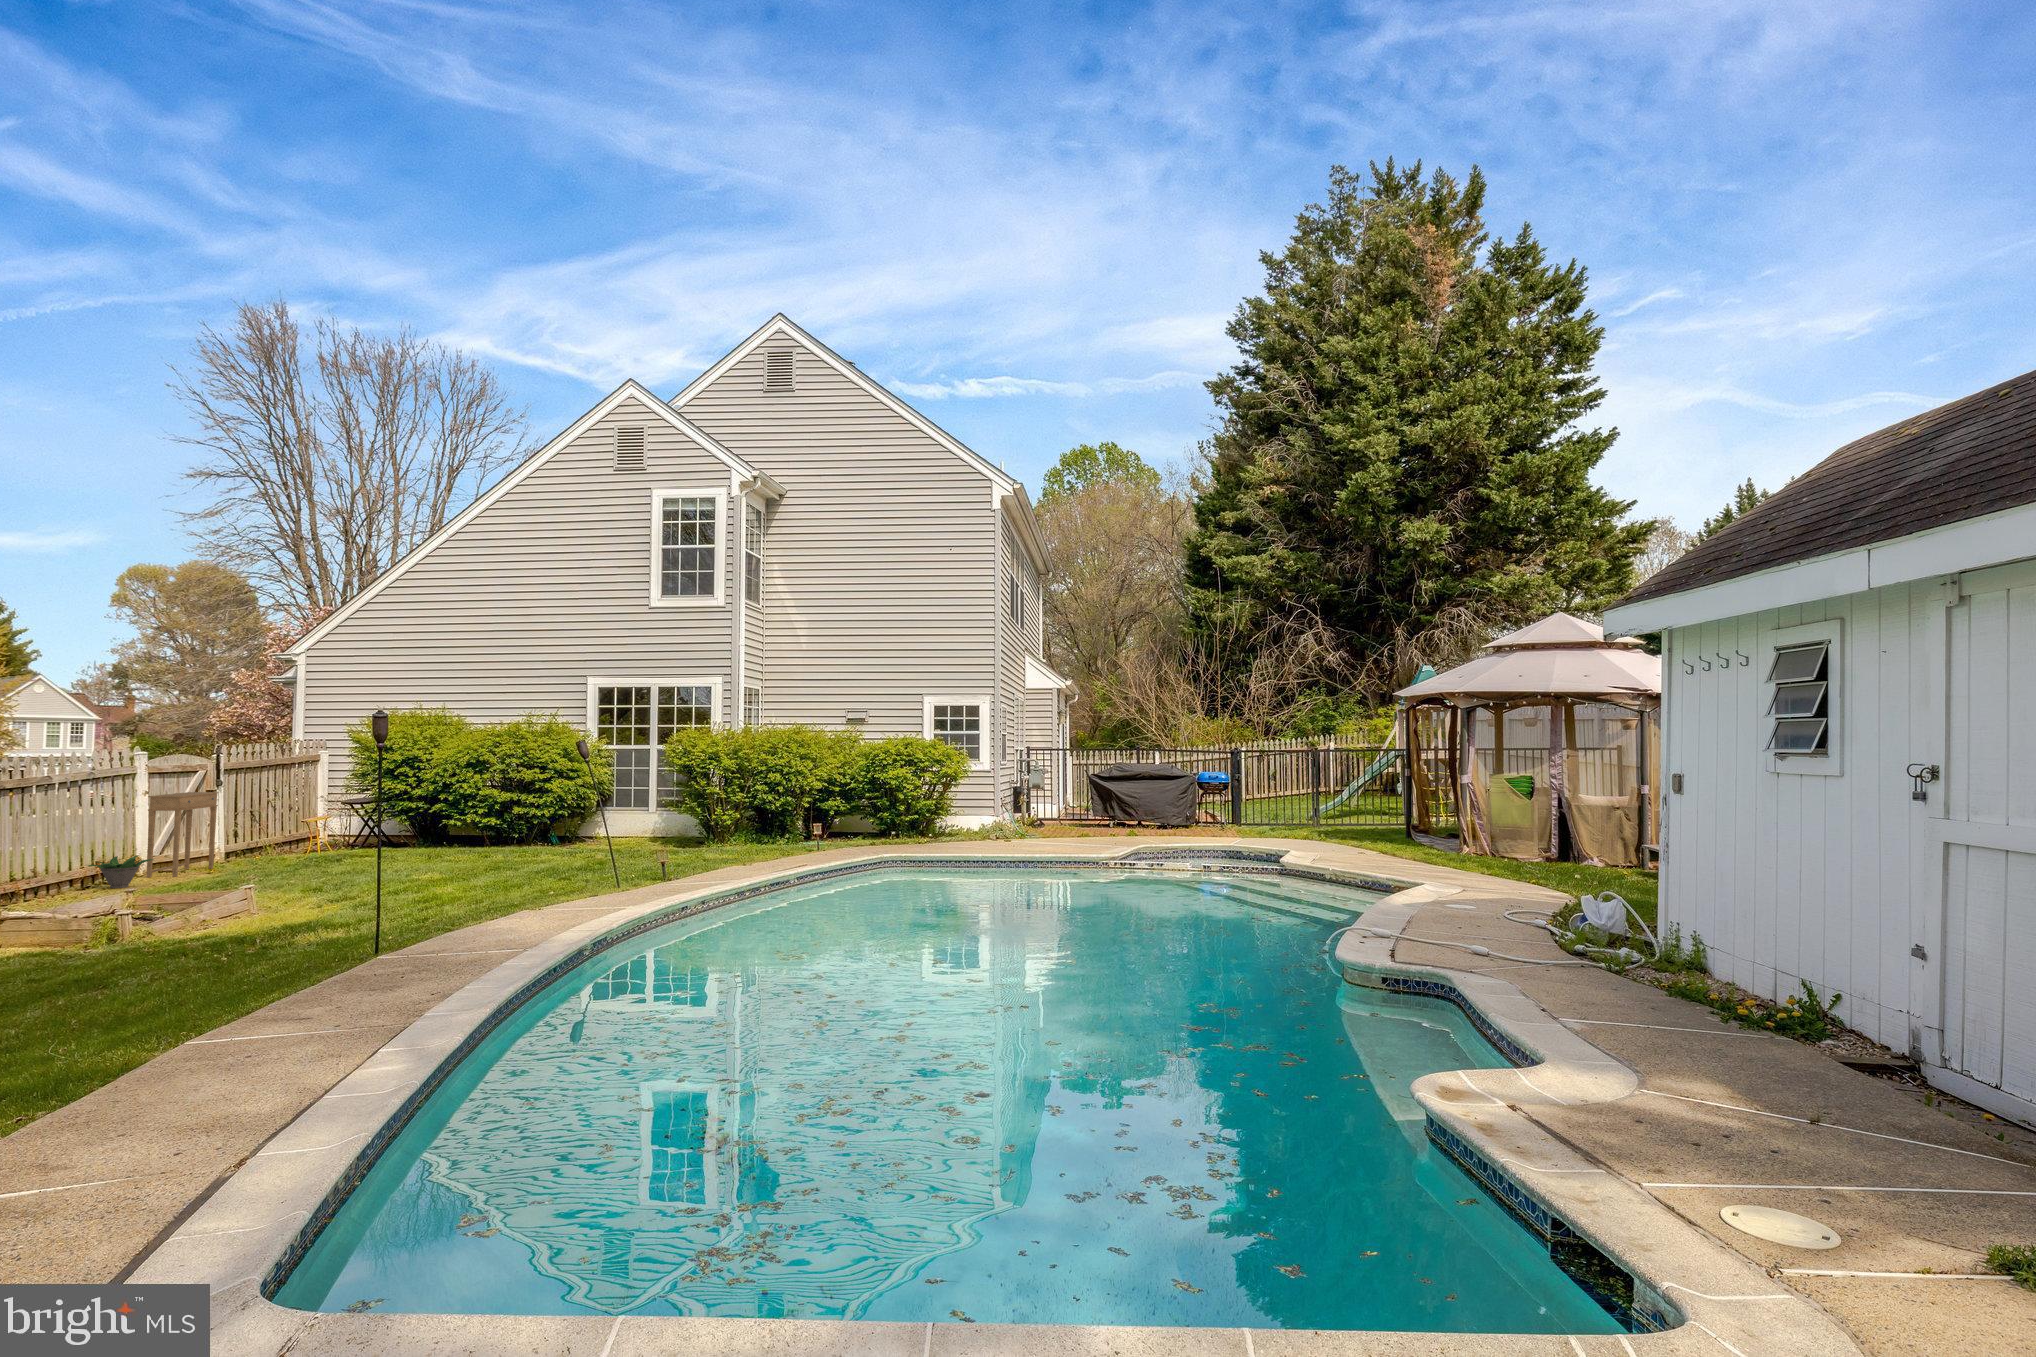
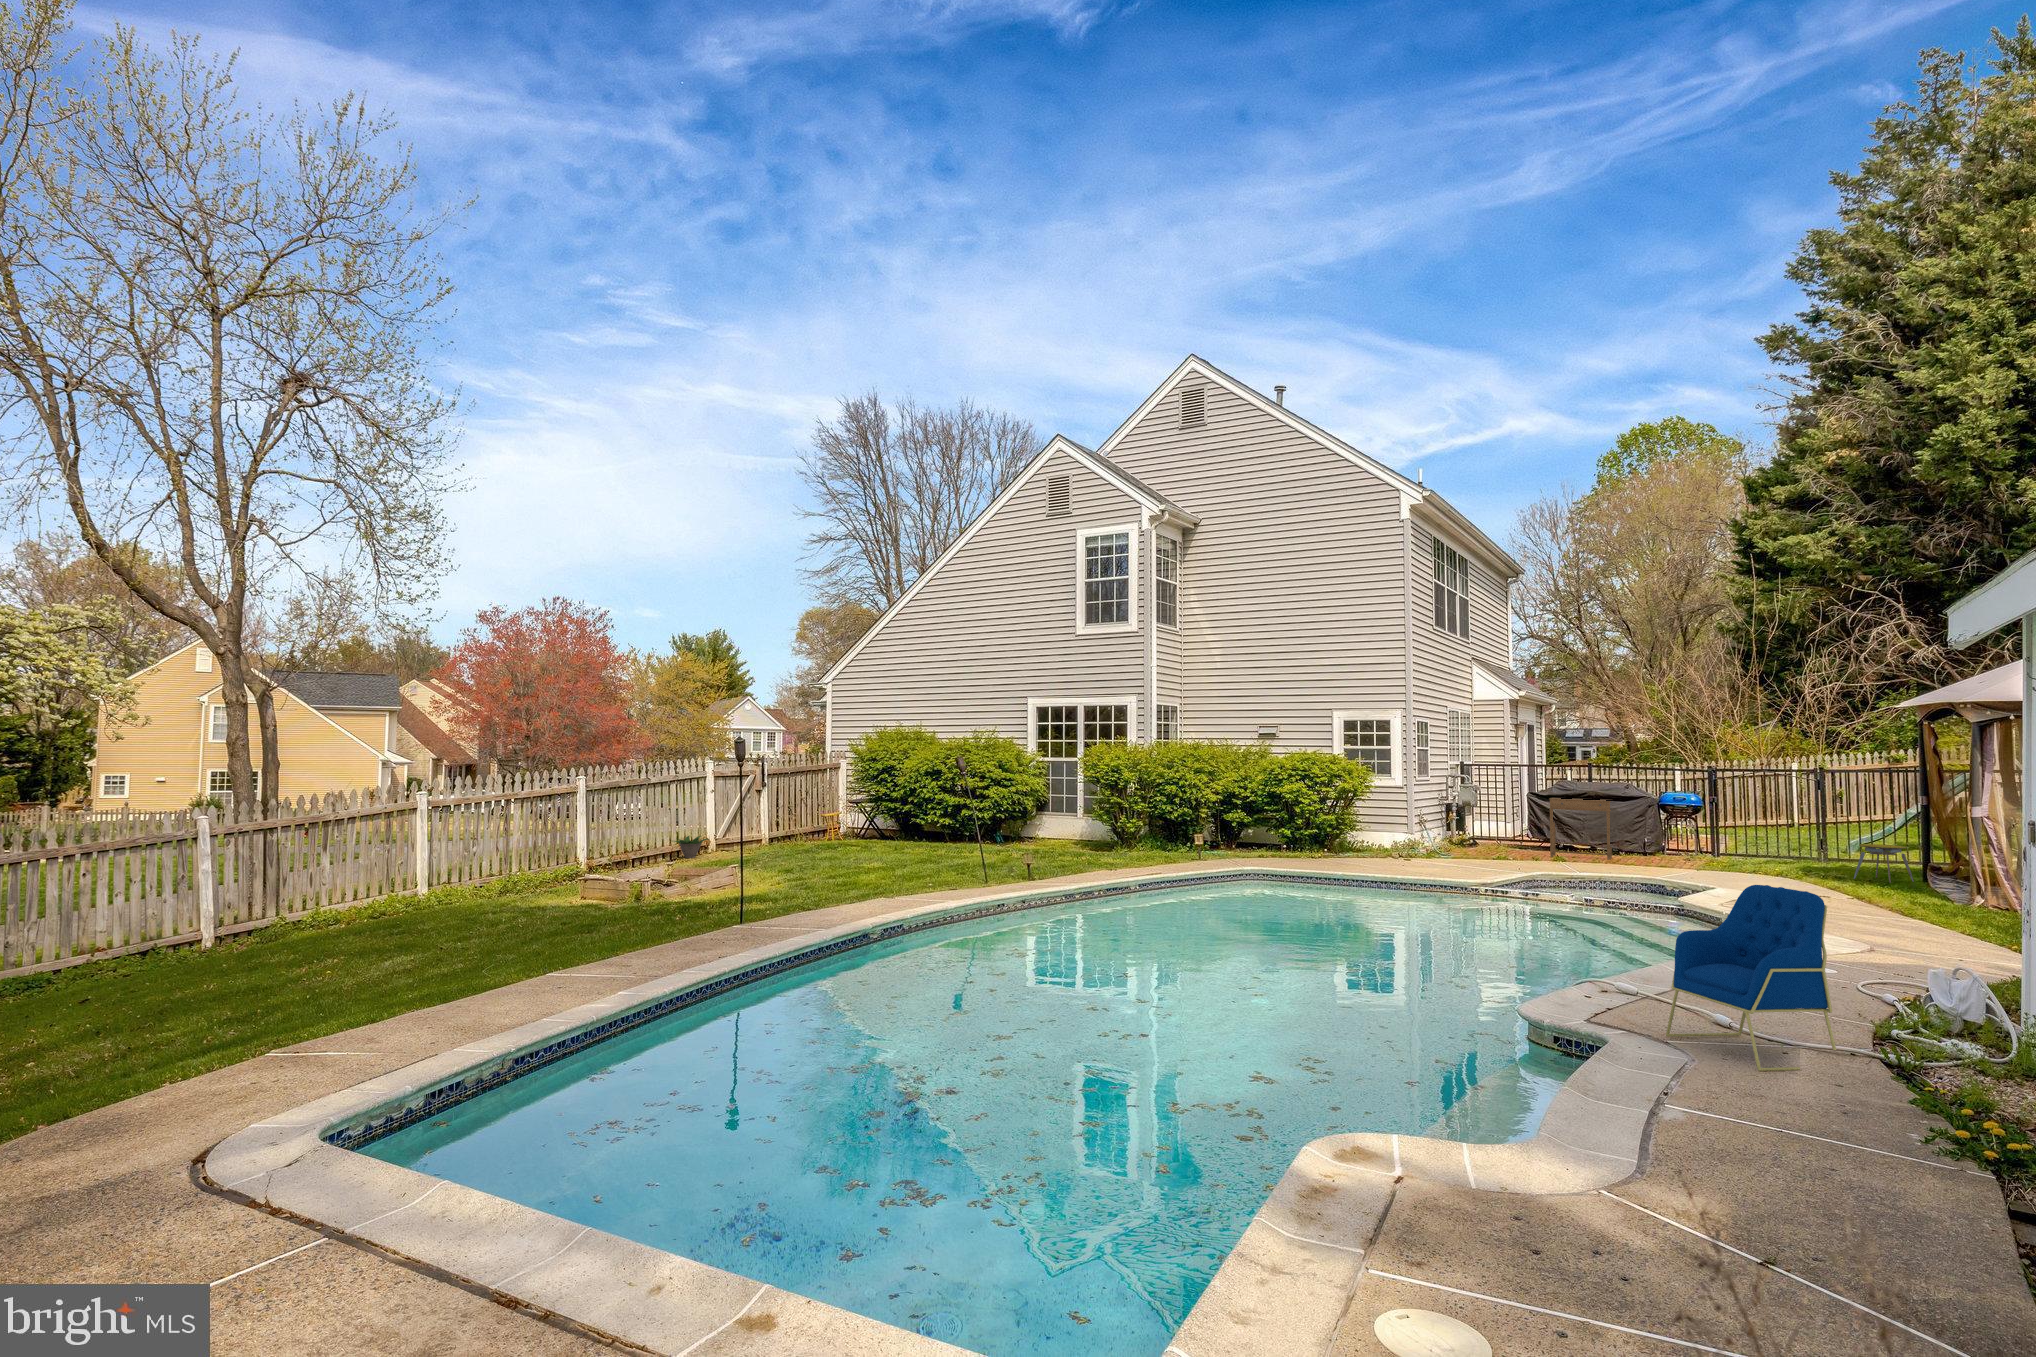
side table: present [147,792,218,877] -> present [1549,798,1612,860]
stool: none [1391,810,1434,843] -> present [1854,844,1914,883]
armchair: none [1727,860,1965,1091] -> present [1666,885,1836,1071]

